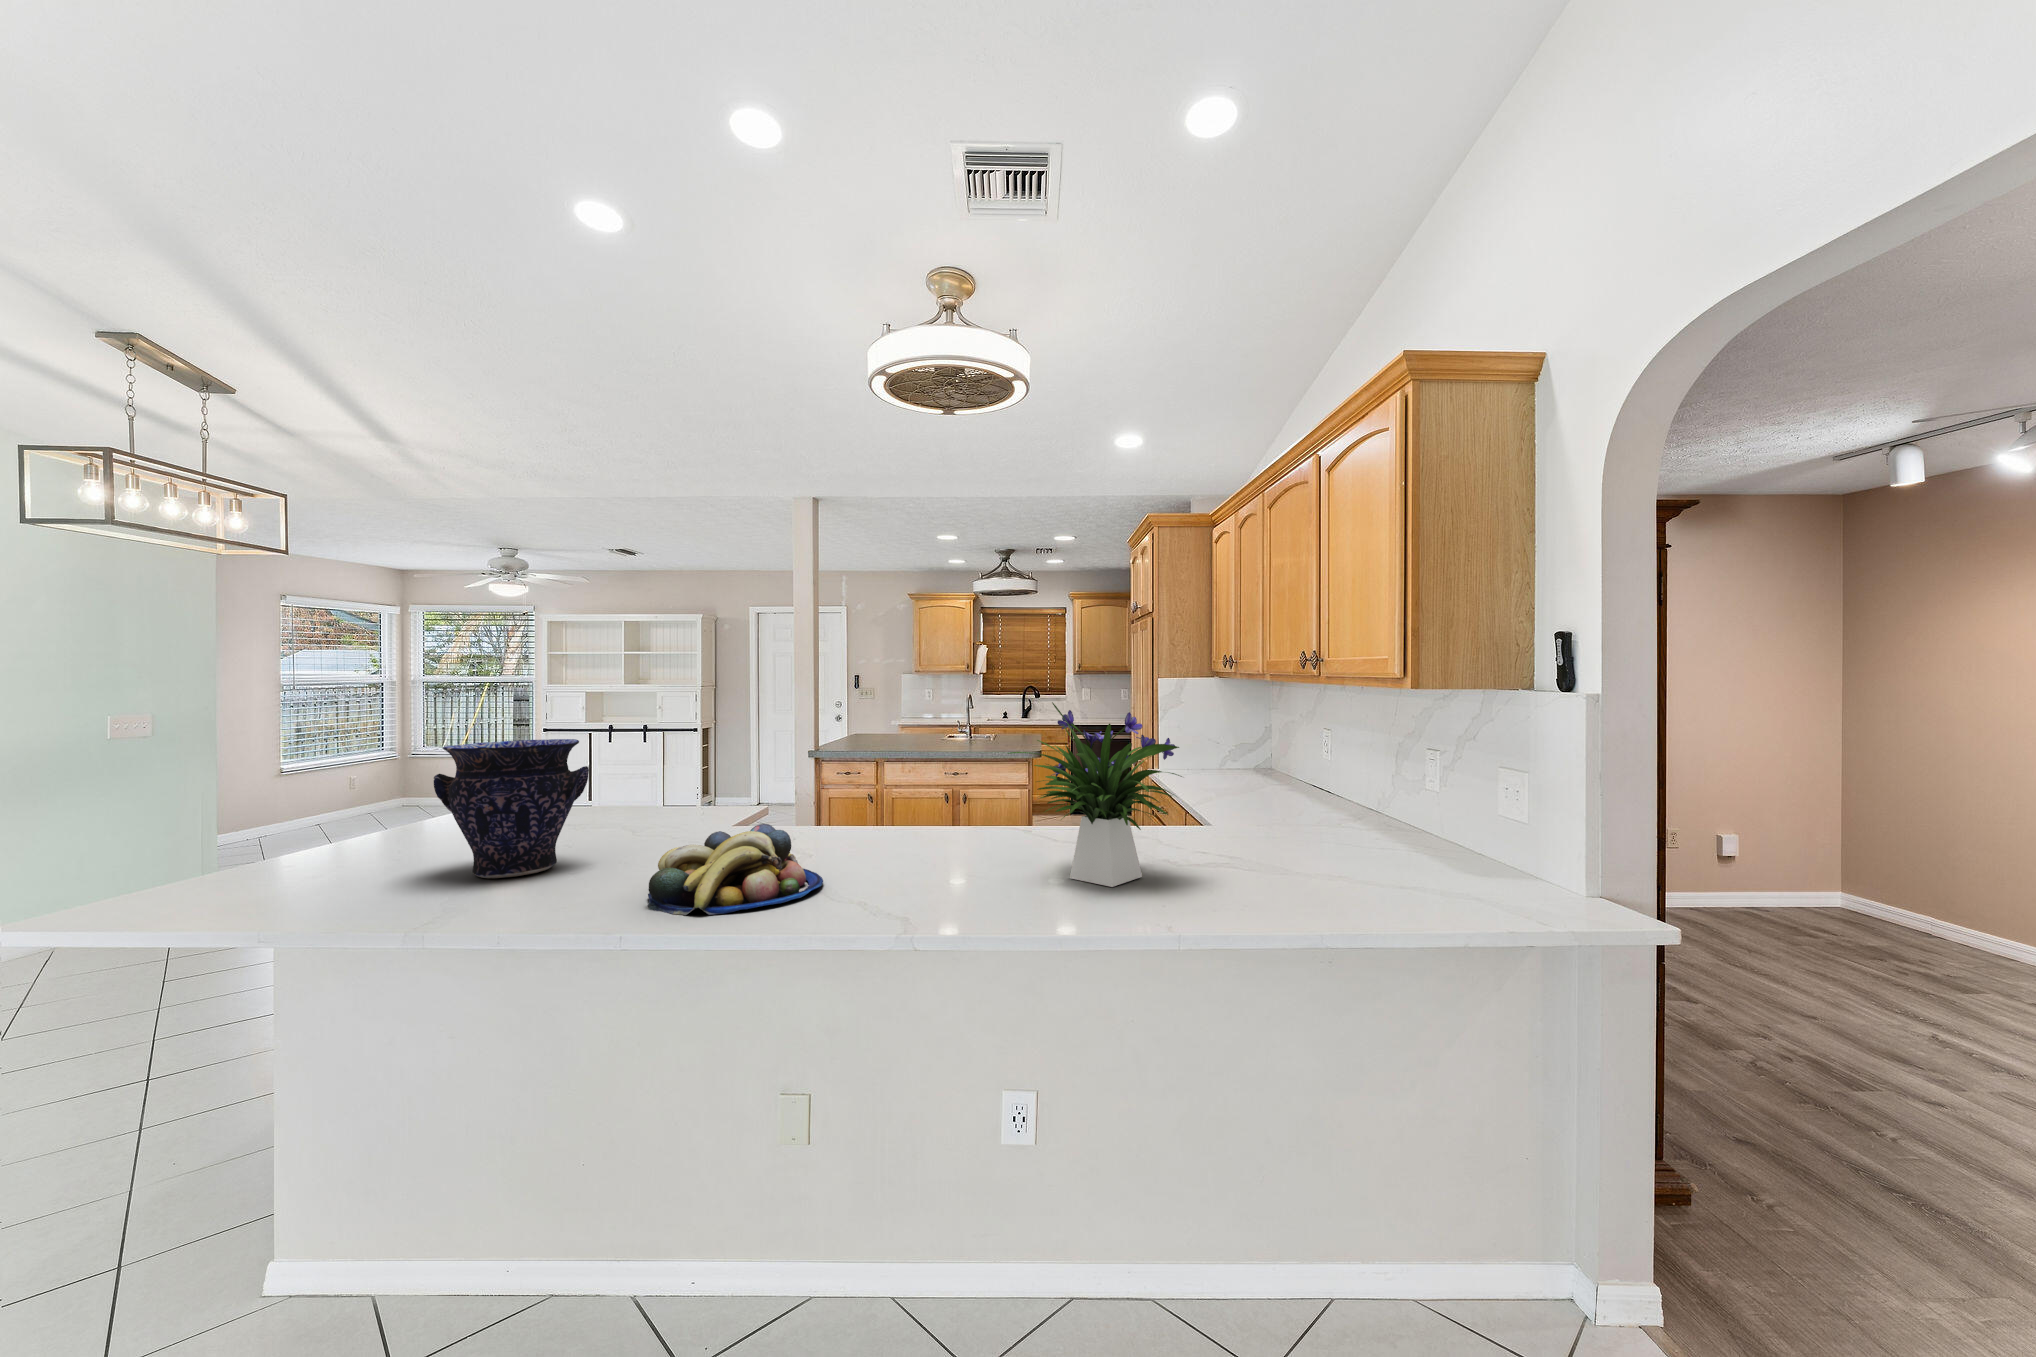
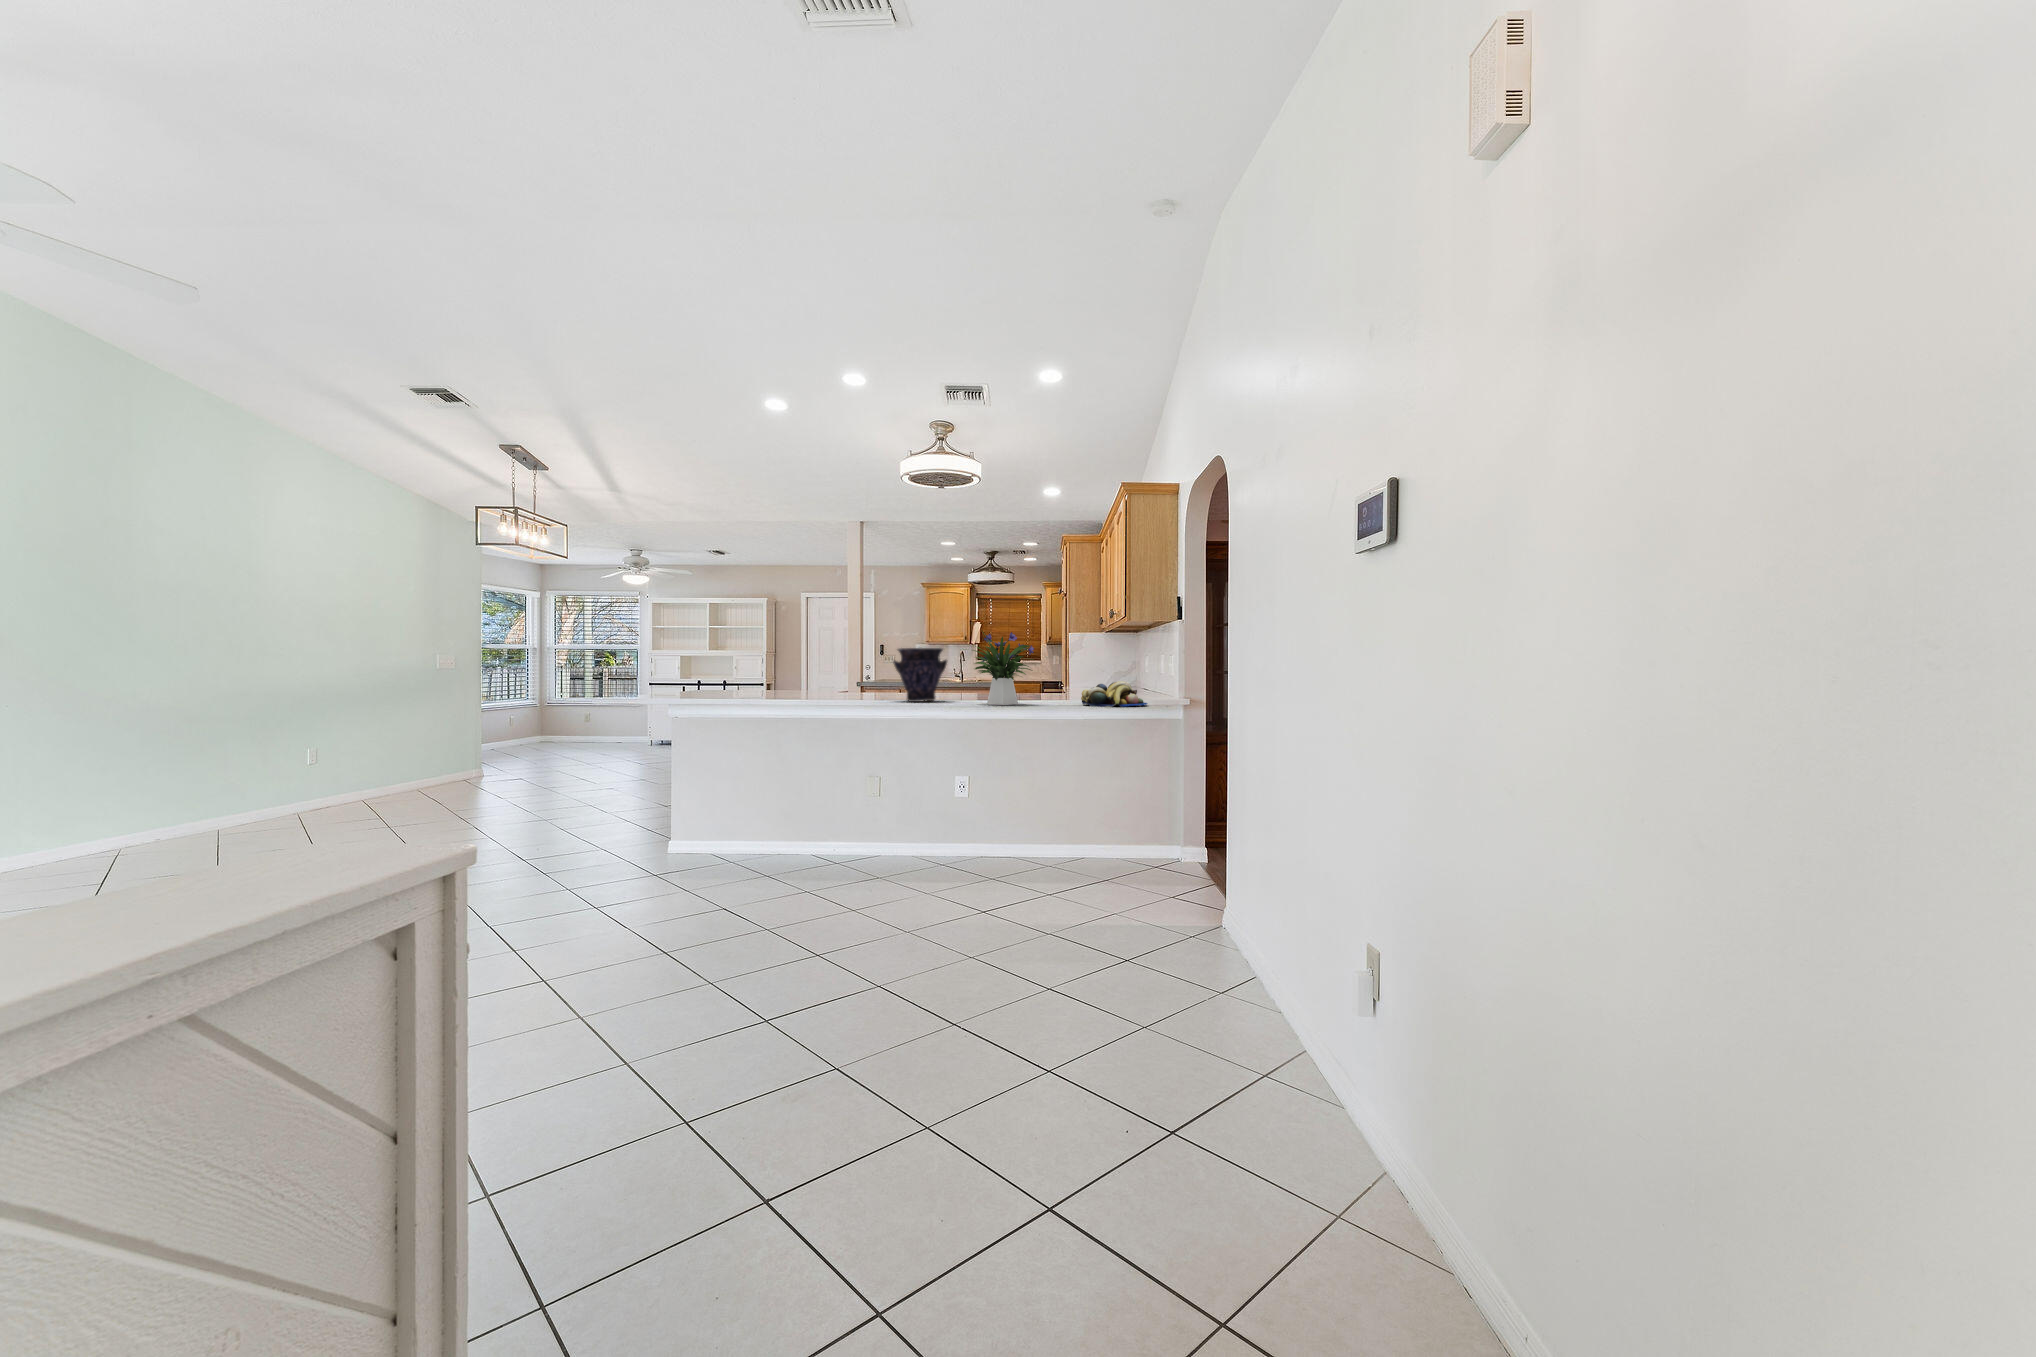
vase: present [434,739,589,878] -> present [893,648,947,702]
fruit bowl: present [648,824,823,915] -> present [1081,681,1147,707]

